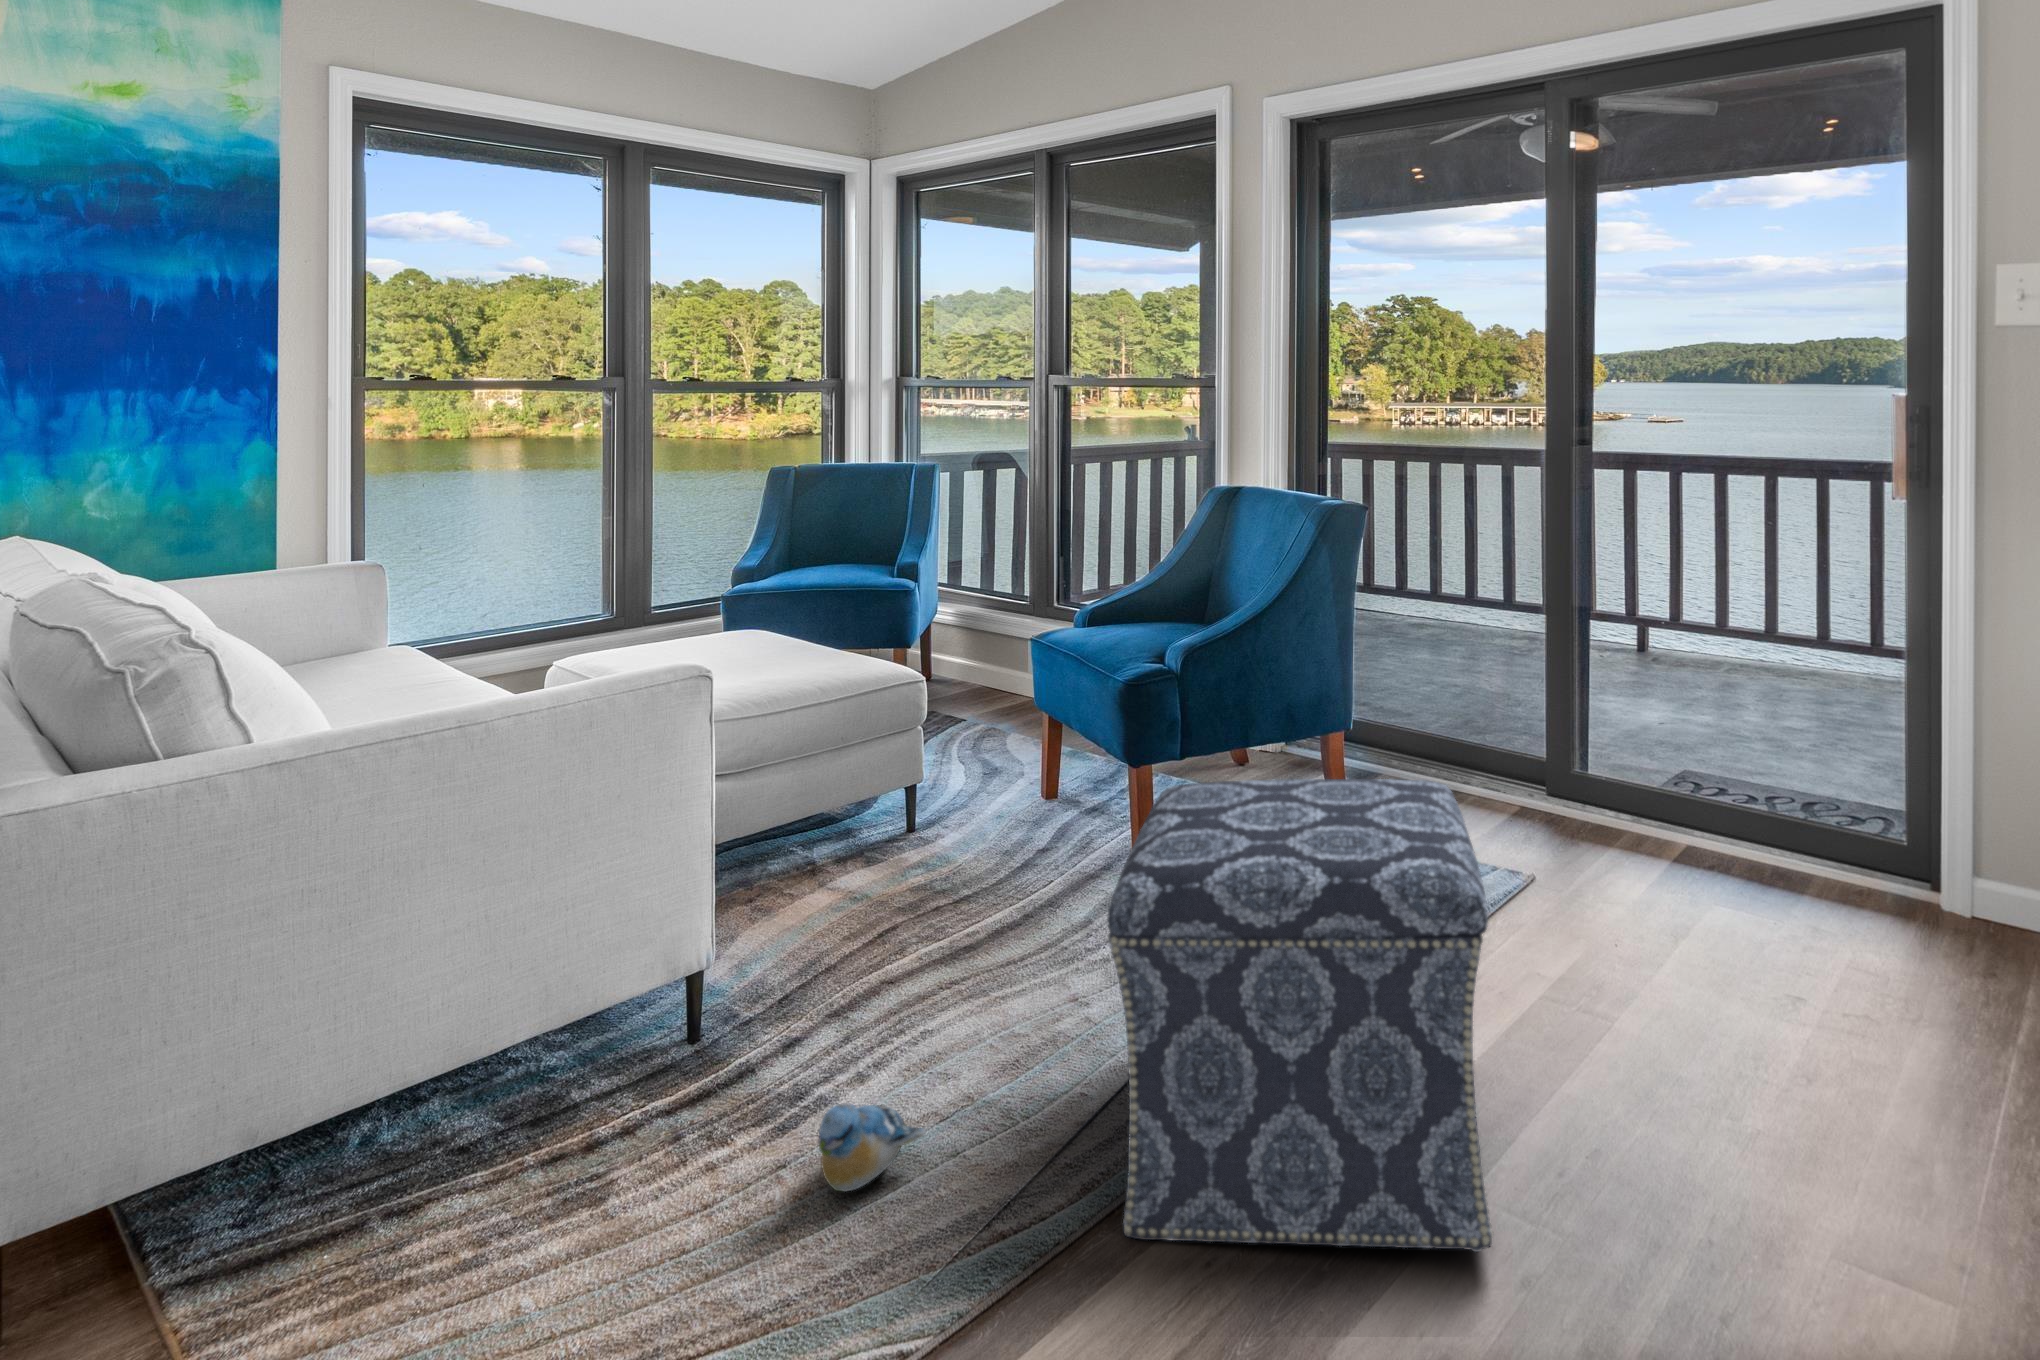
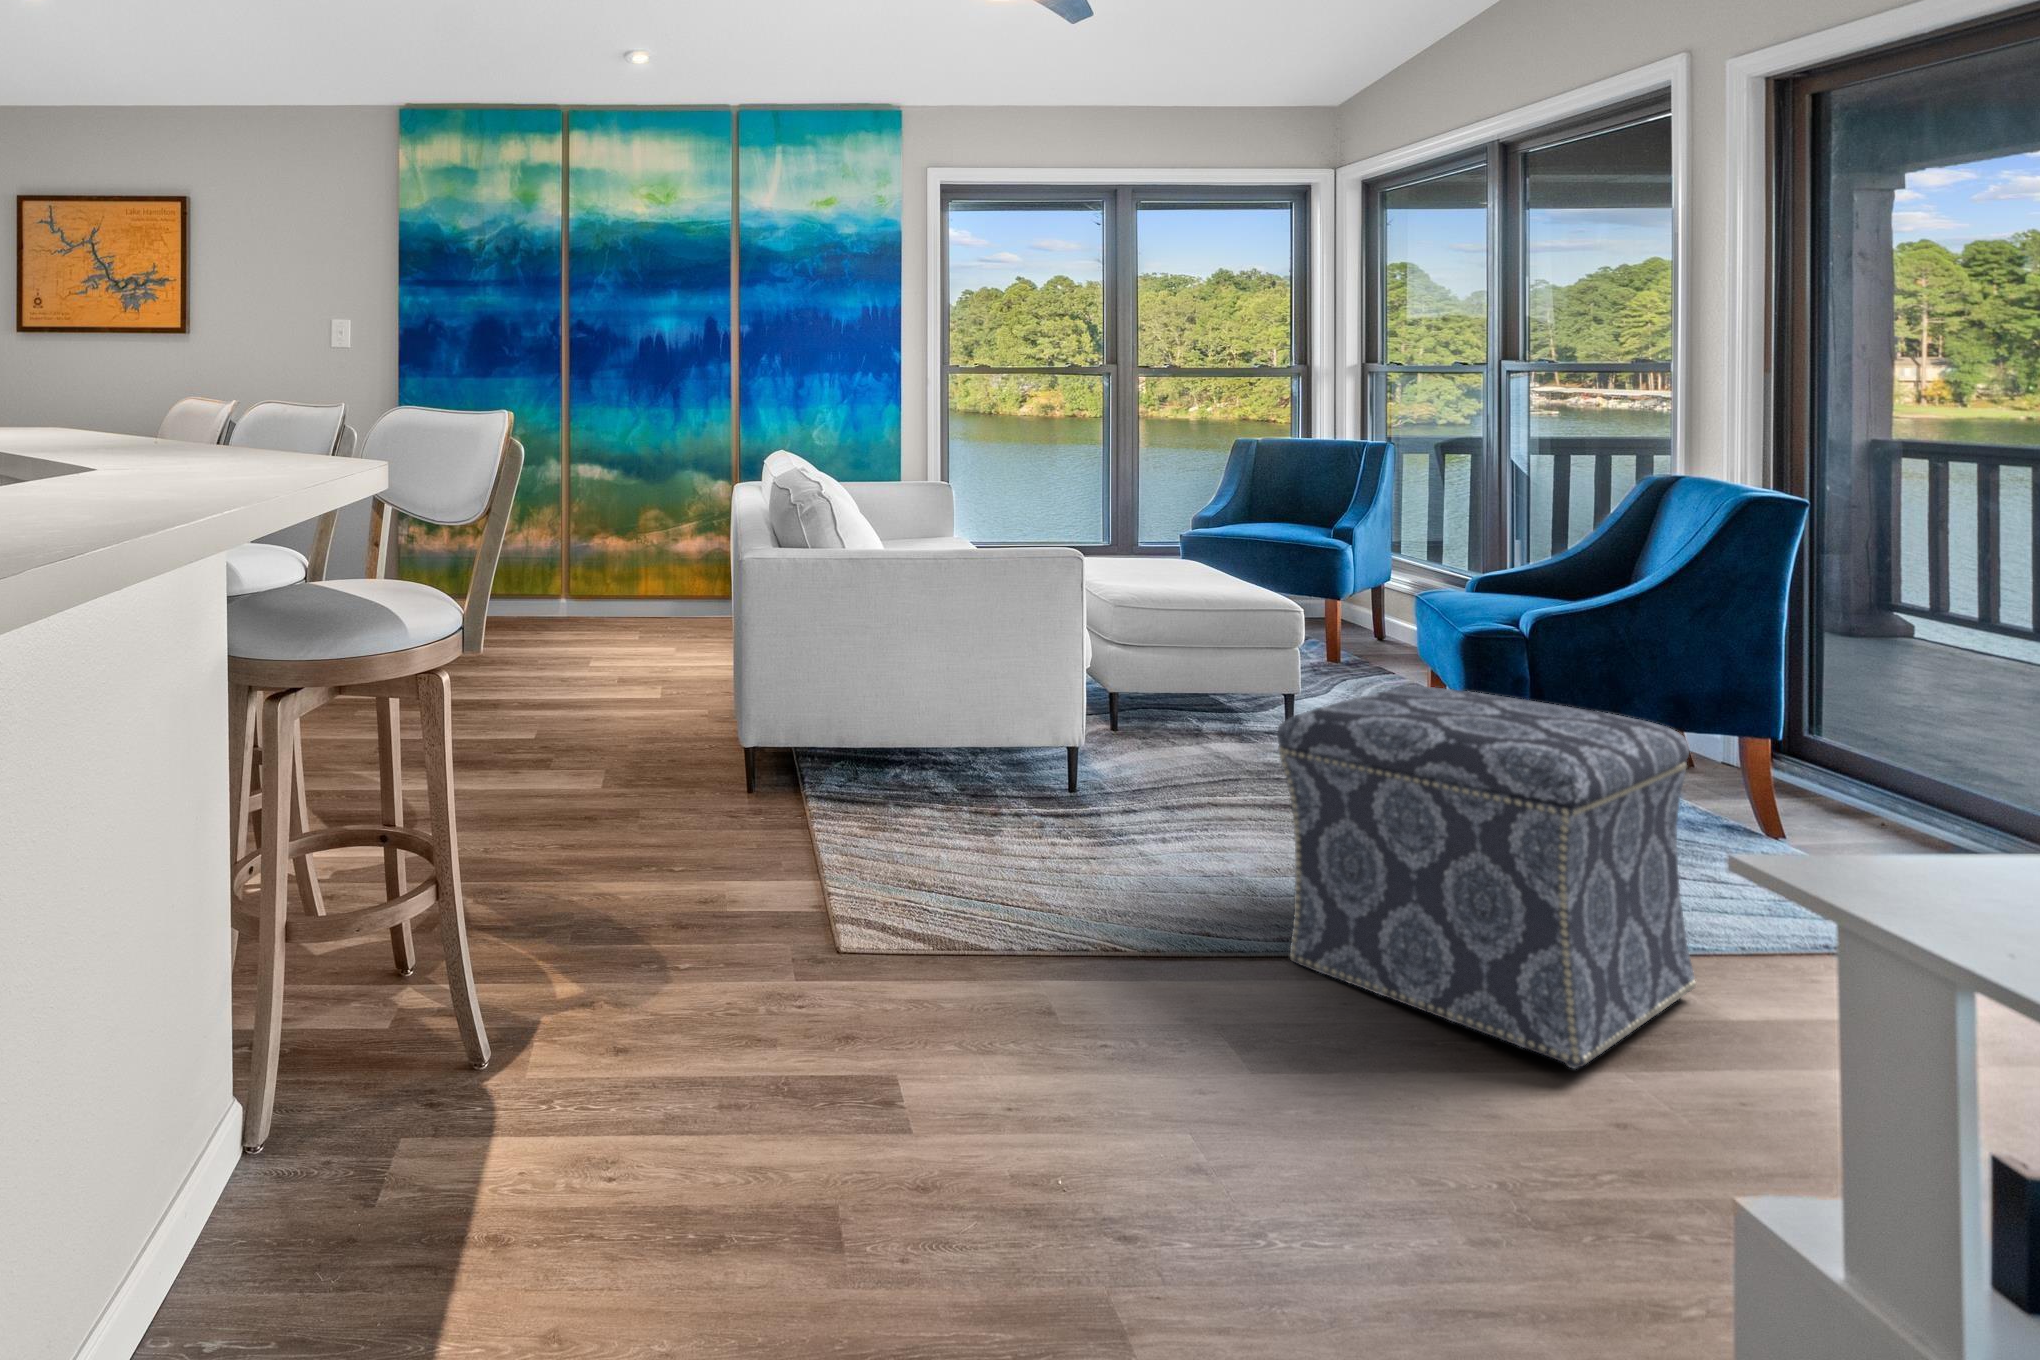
plush toy: present [819,1103,927,1192] -> none [1102,820,1181,879]

